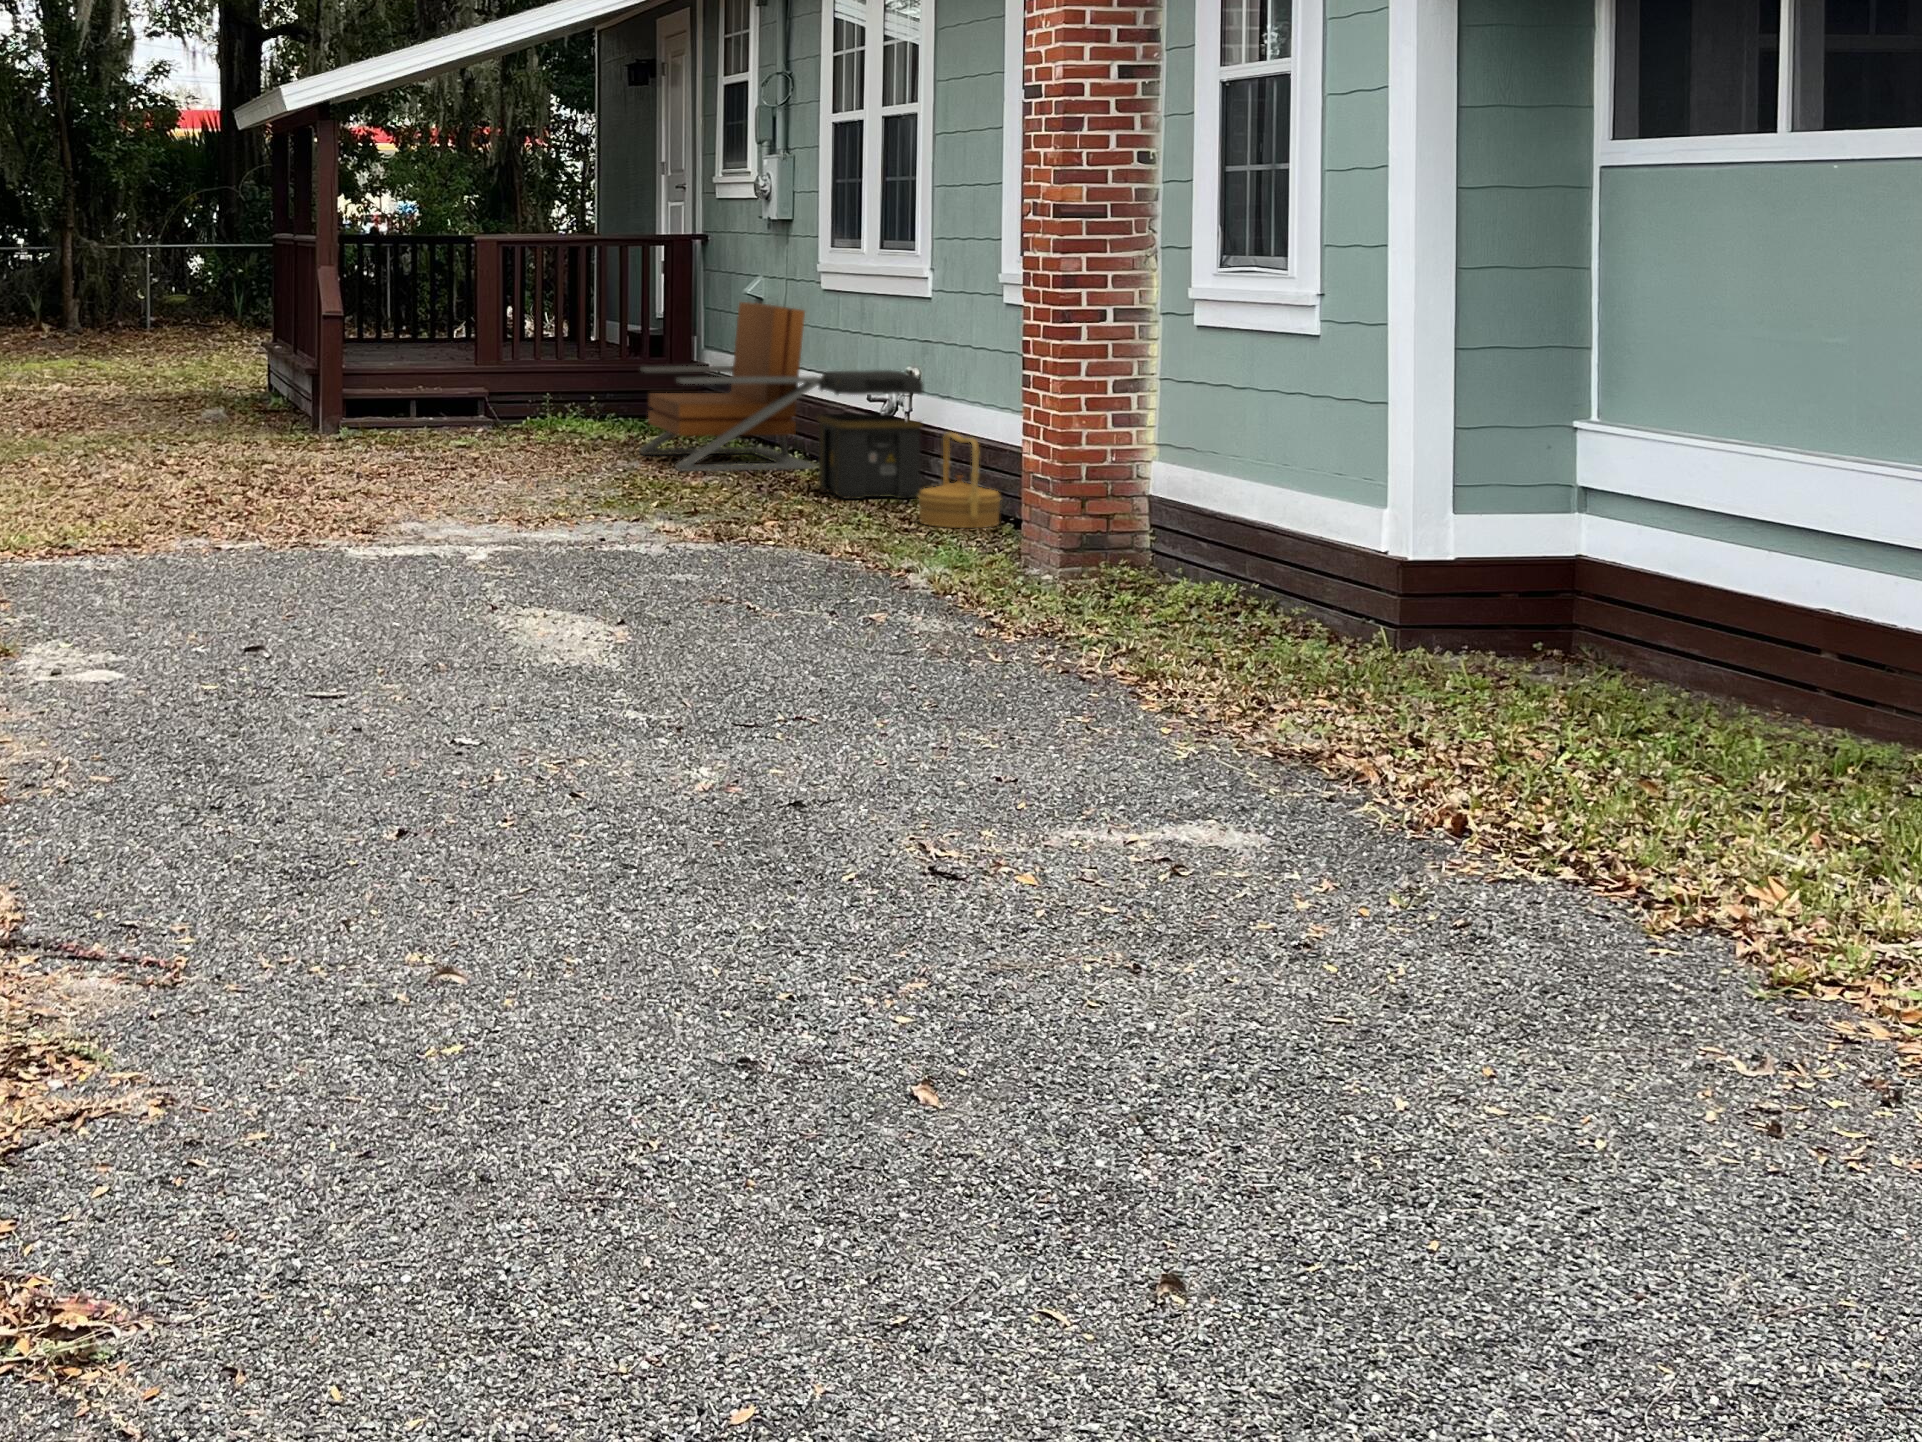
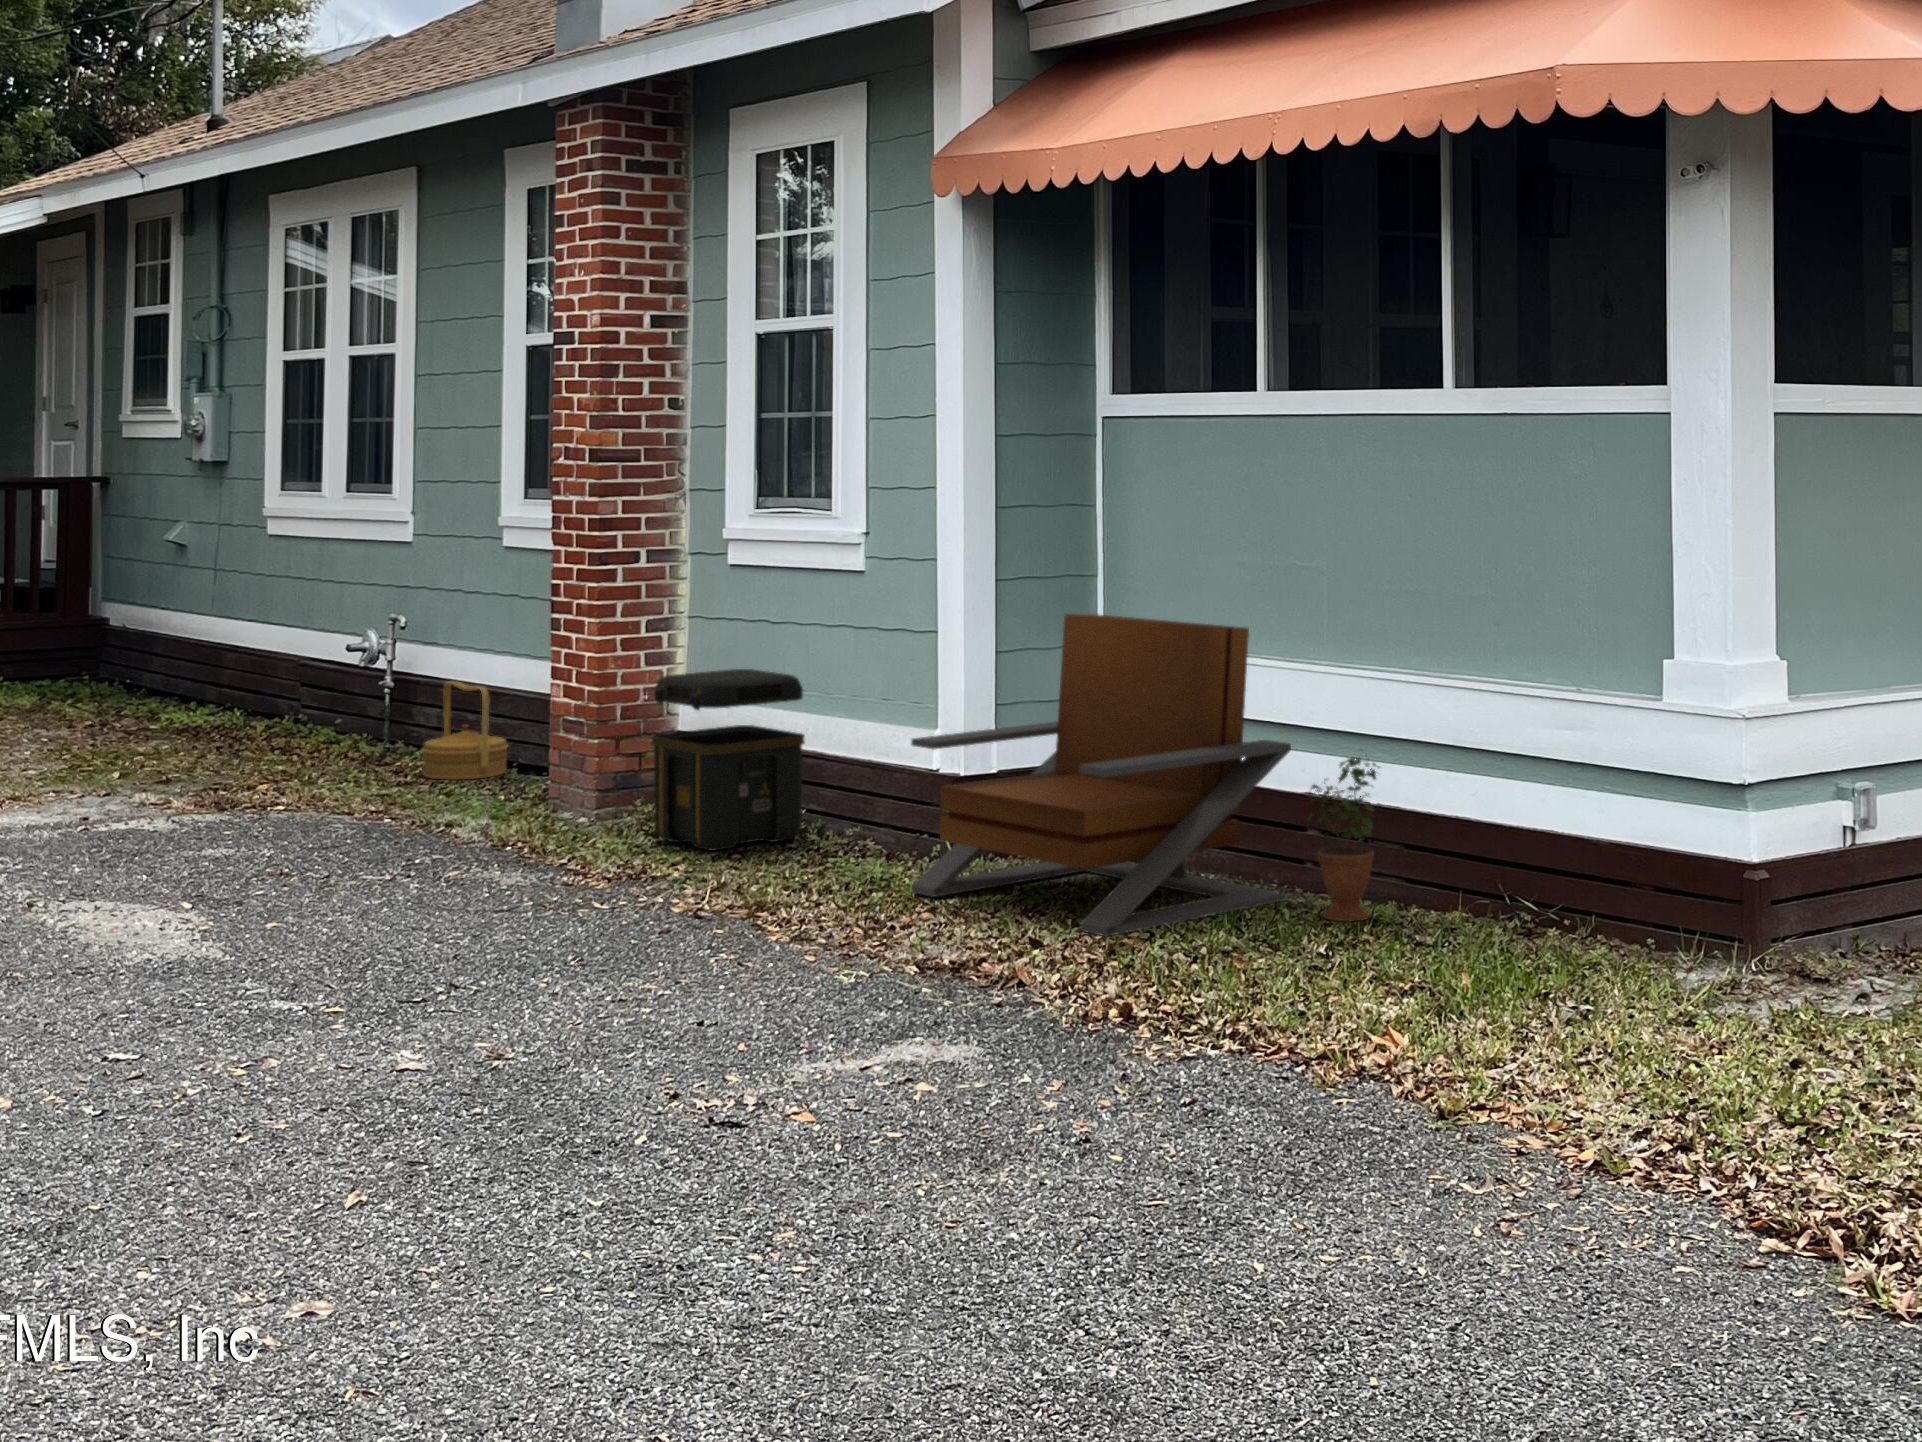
lounge chair: present [639,302,820,471] -> present [911,614,1291,937]
toolbox: present [817,370,924,499] -> present [652,669,805,851]
potted plant: none [1783,563,1891,766] -> present [1308,755,1376,922]

